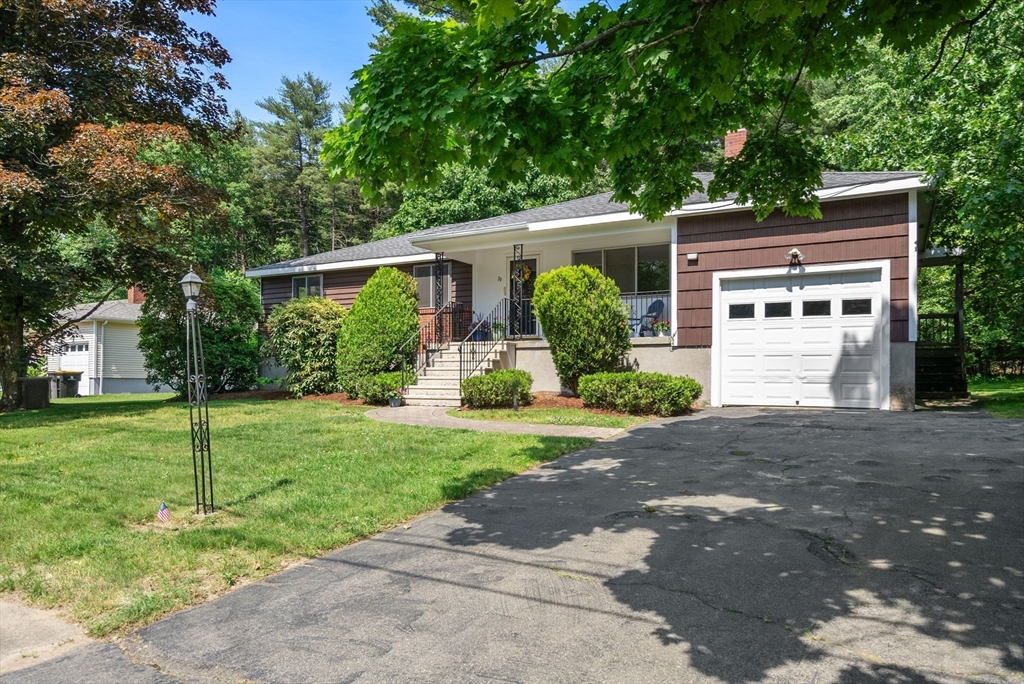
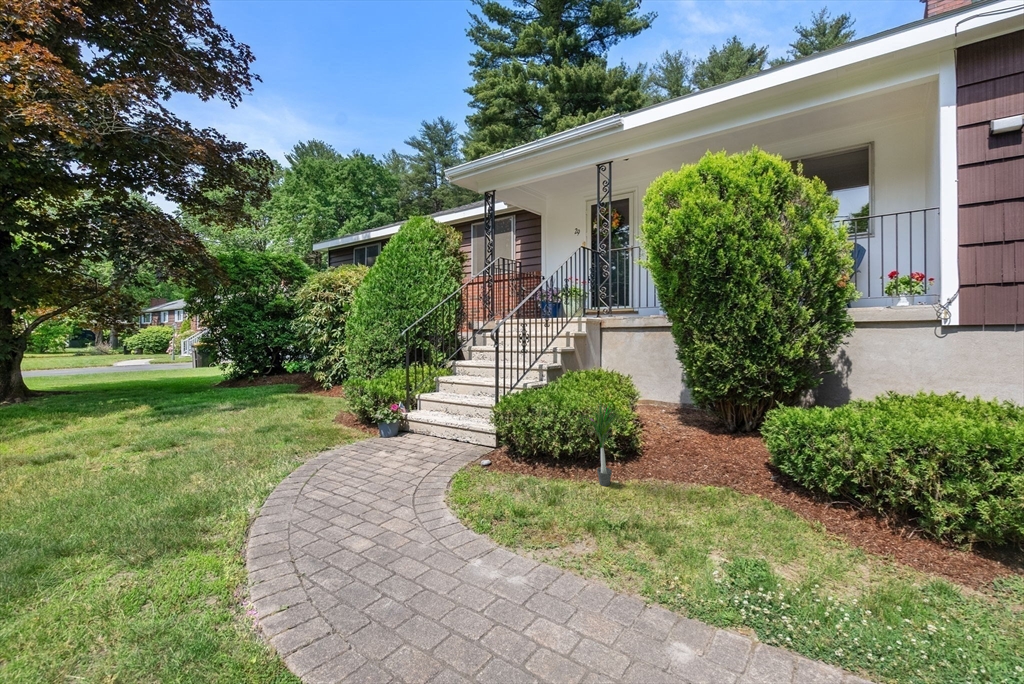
trash can: present [19,376,54,409] -> none [39,361,76,397]

